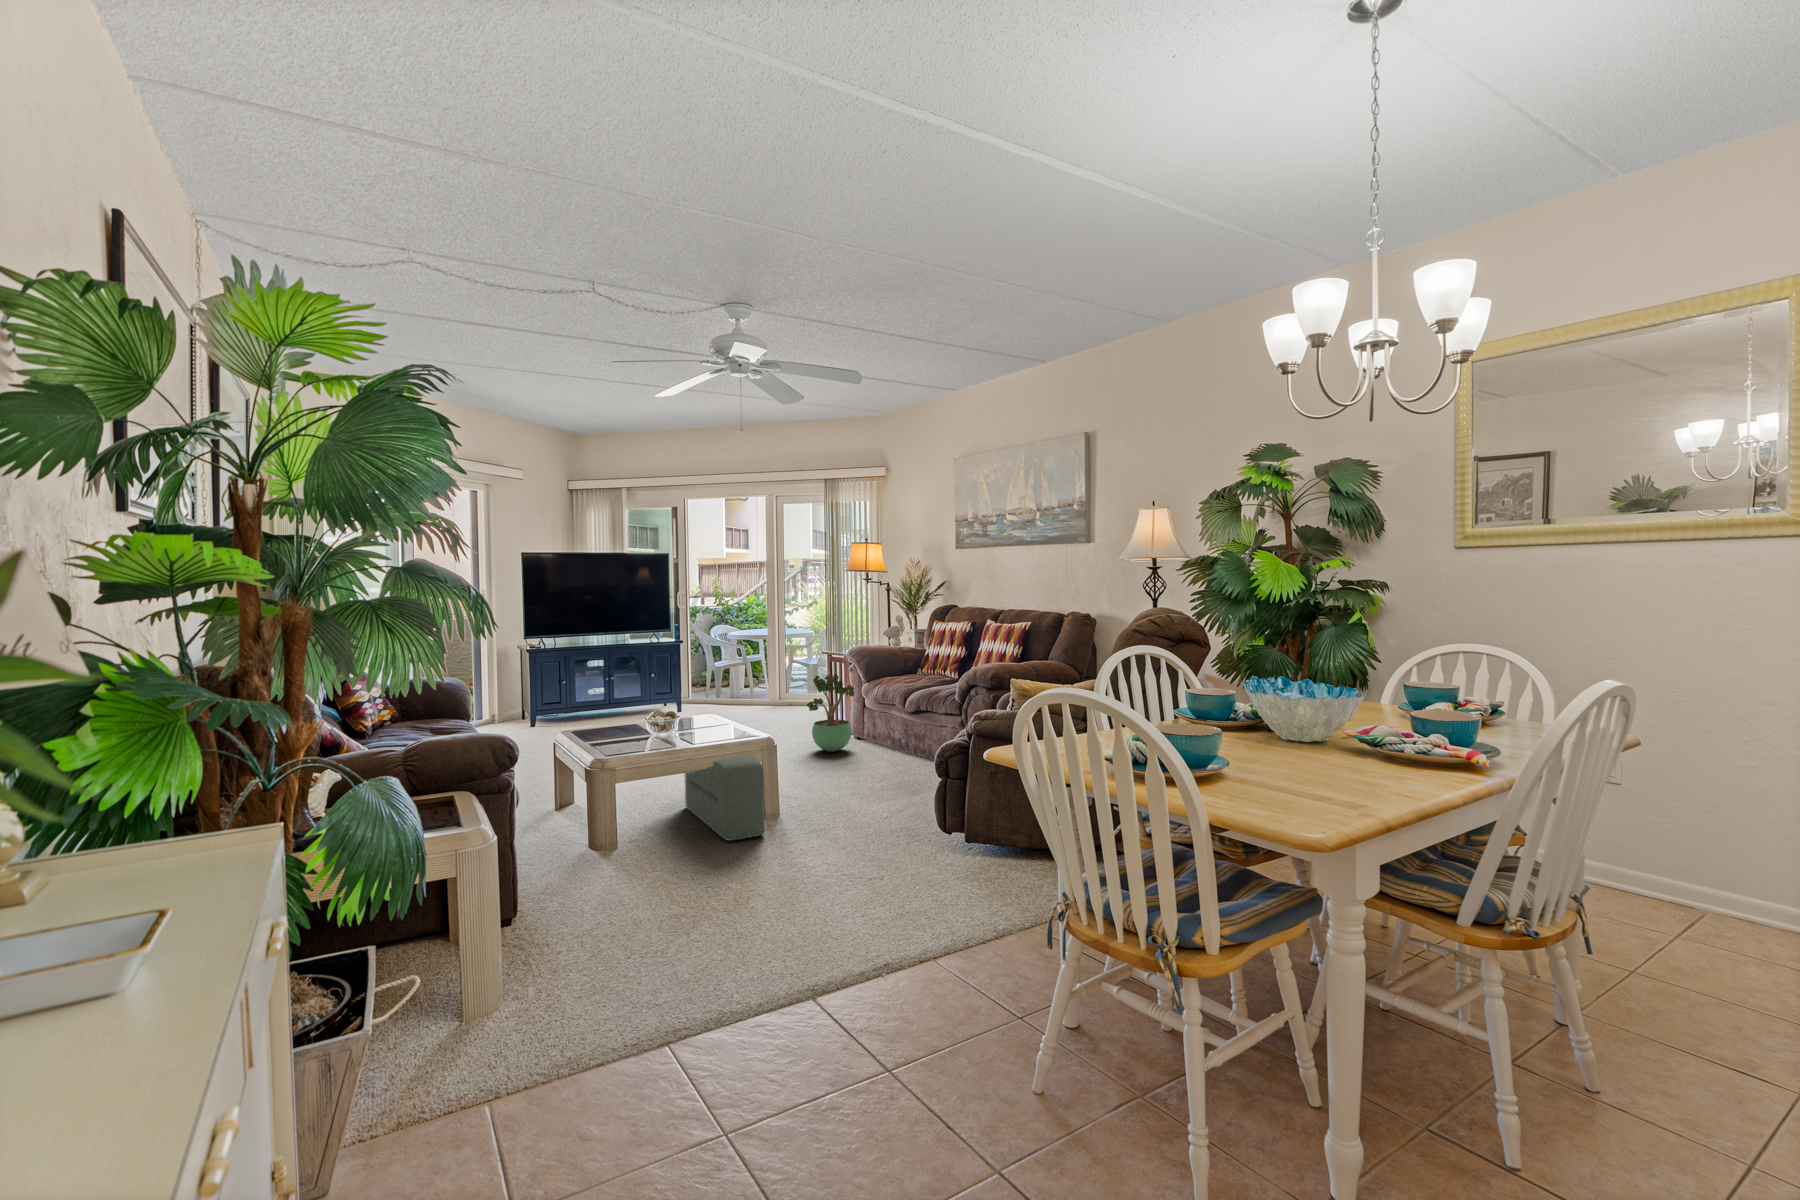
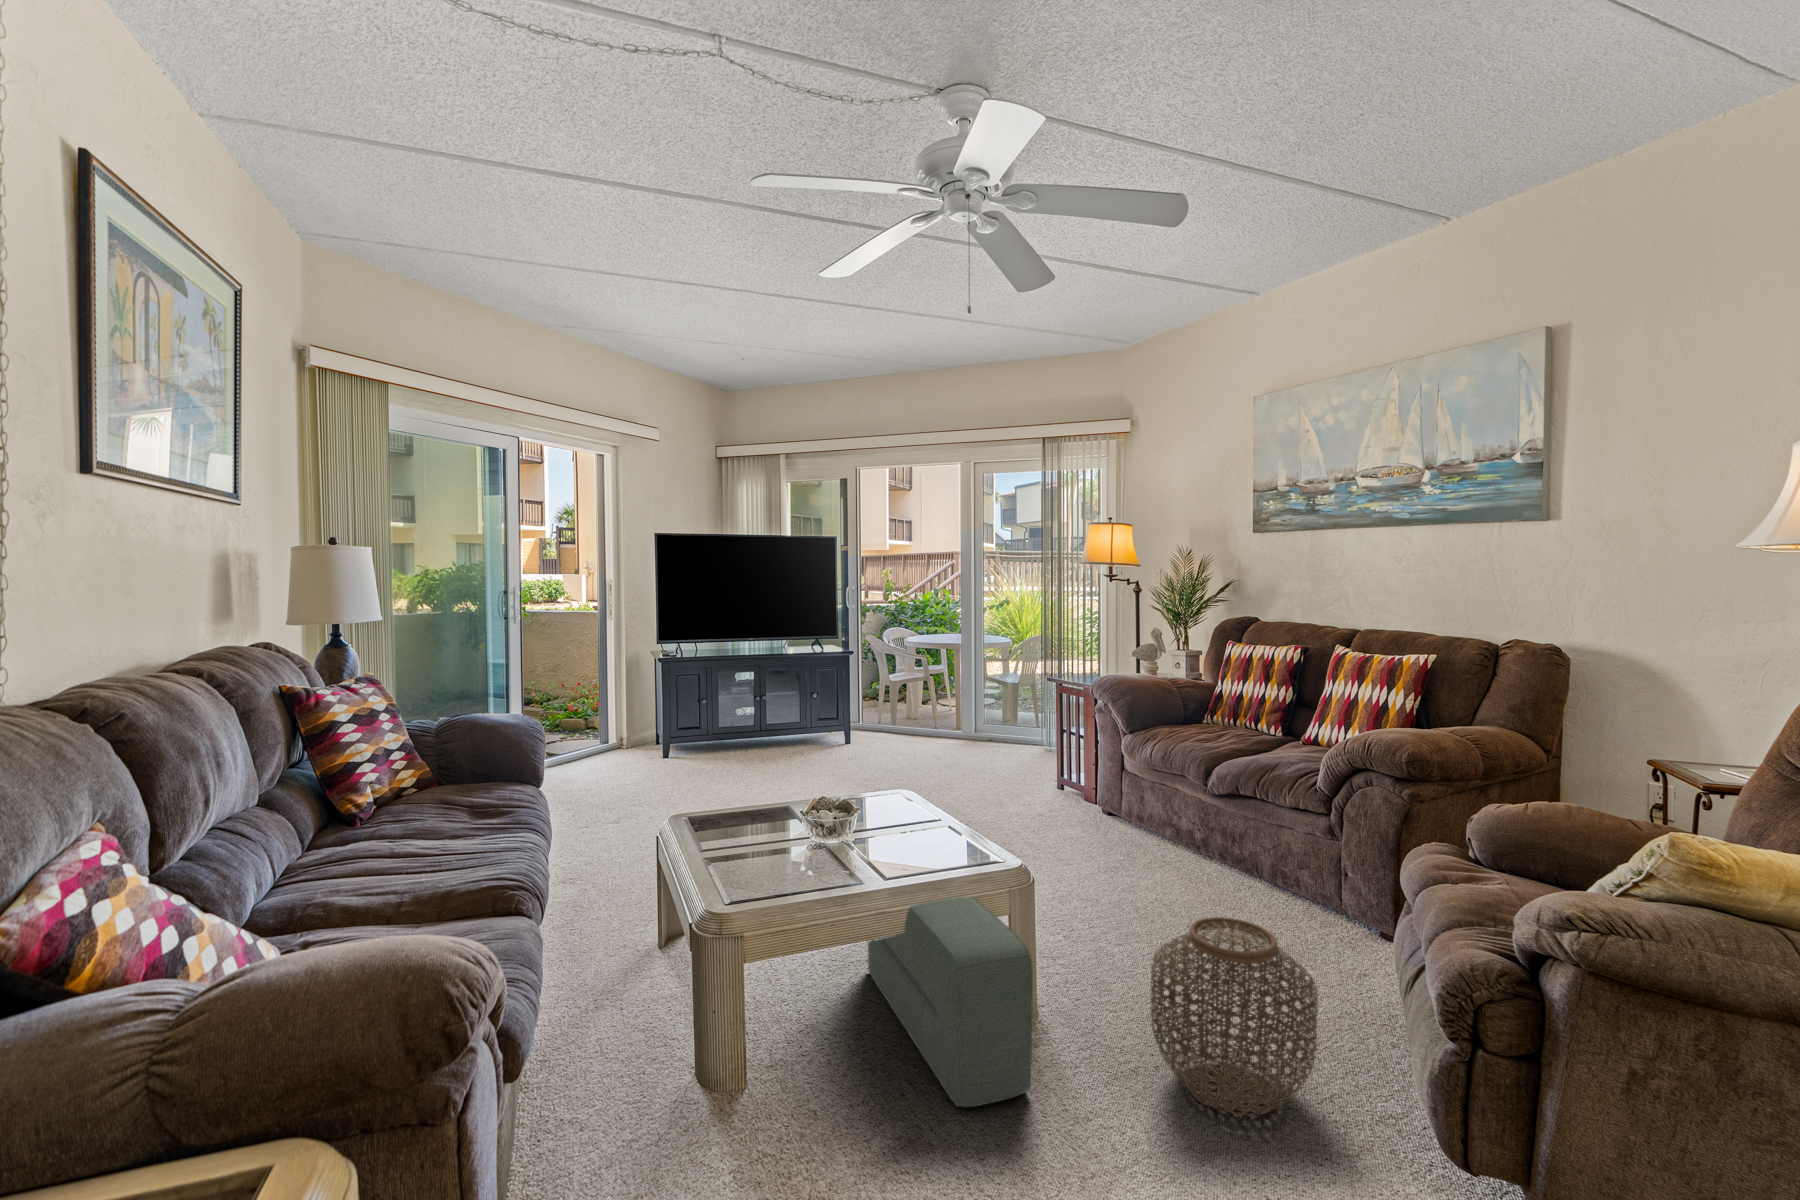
potted plant: present [807,674,854,752] -> none [1043,722,1123,842]
woven basket: none [826,747,901,834] -> present [1151,917,1318,1116]

